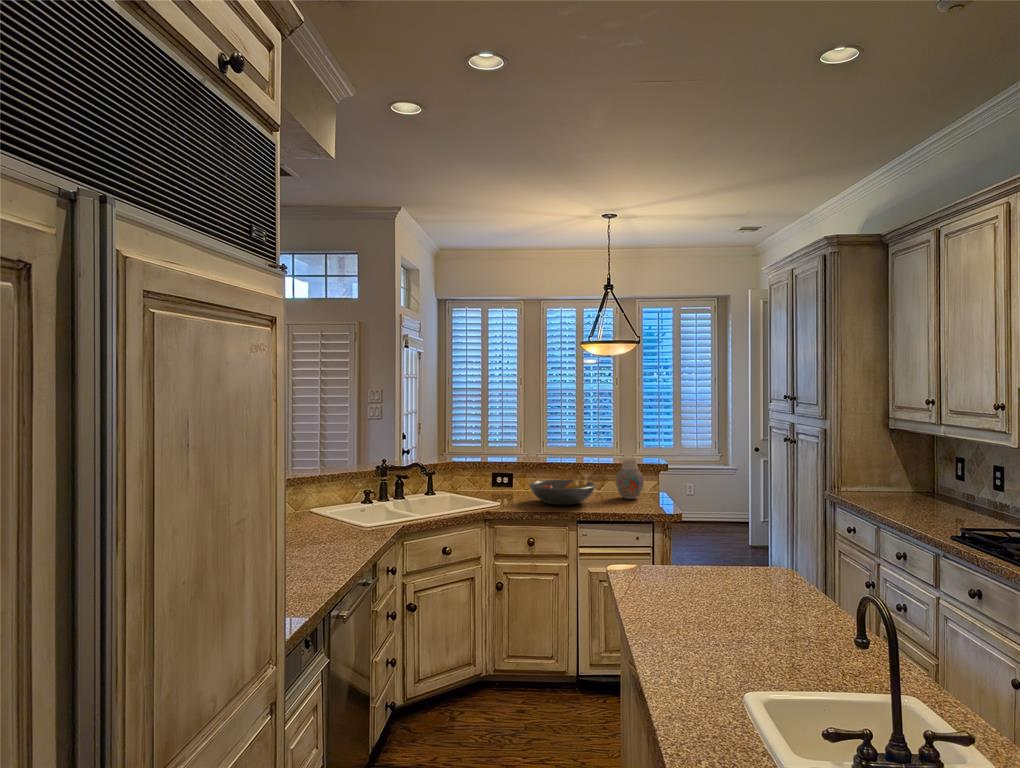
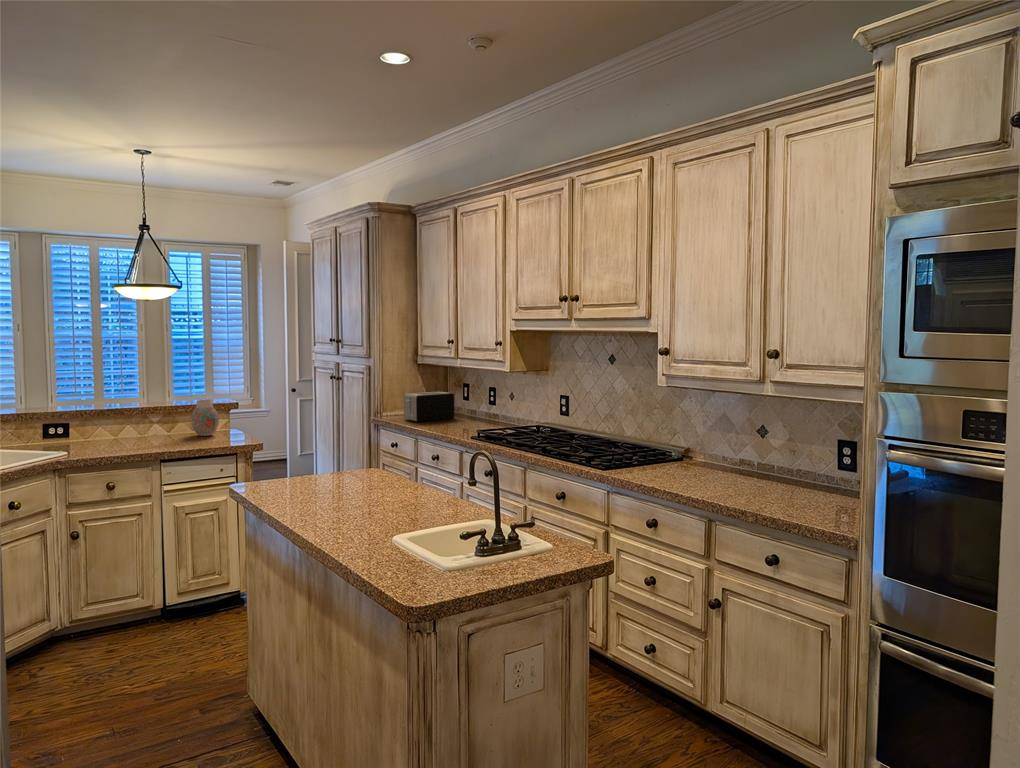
toaster: none [866,467,940,505] -> present [404,392,454,422]
fruit bowl: present [529,479,596,505] -> none [99,419,175,447]

